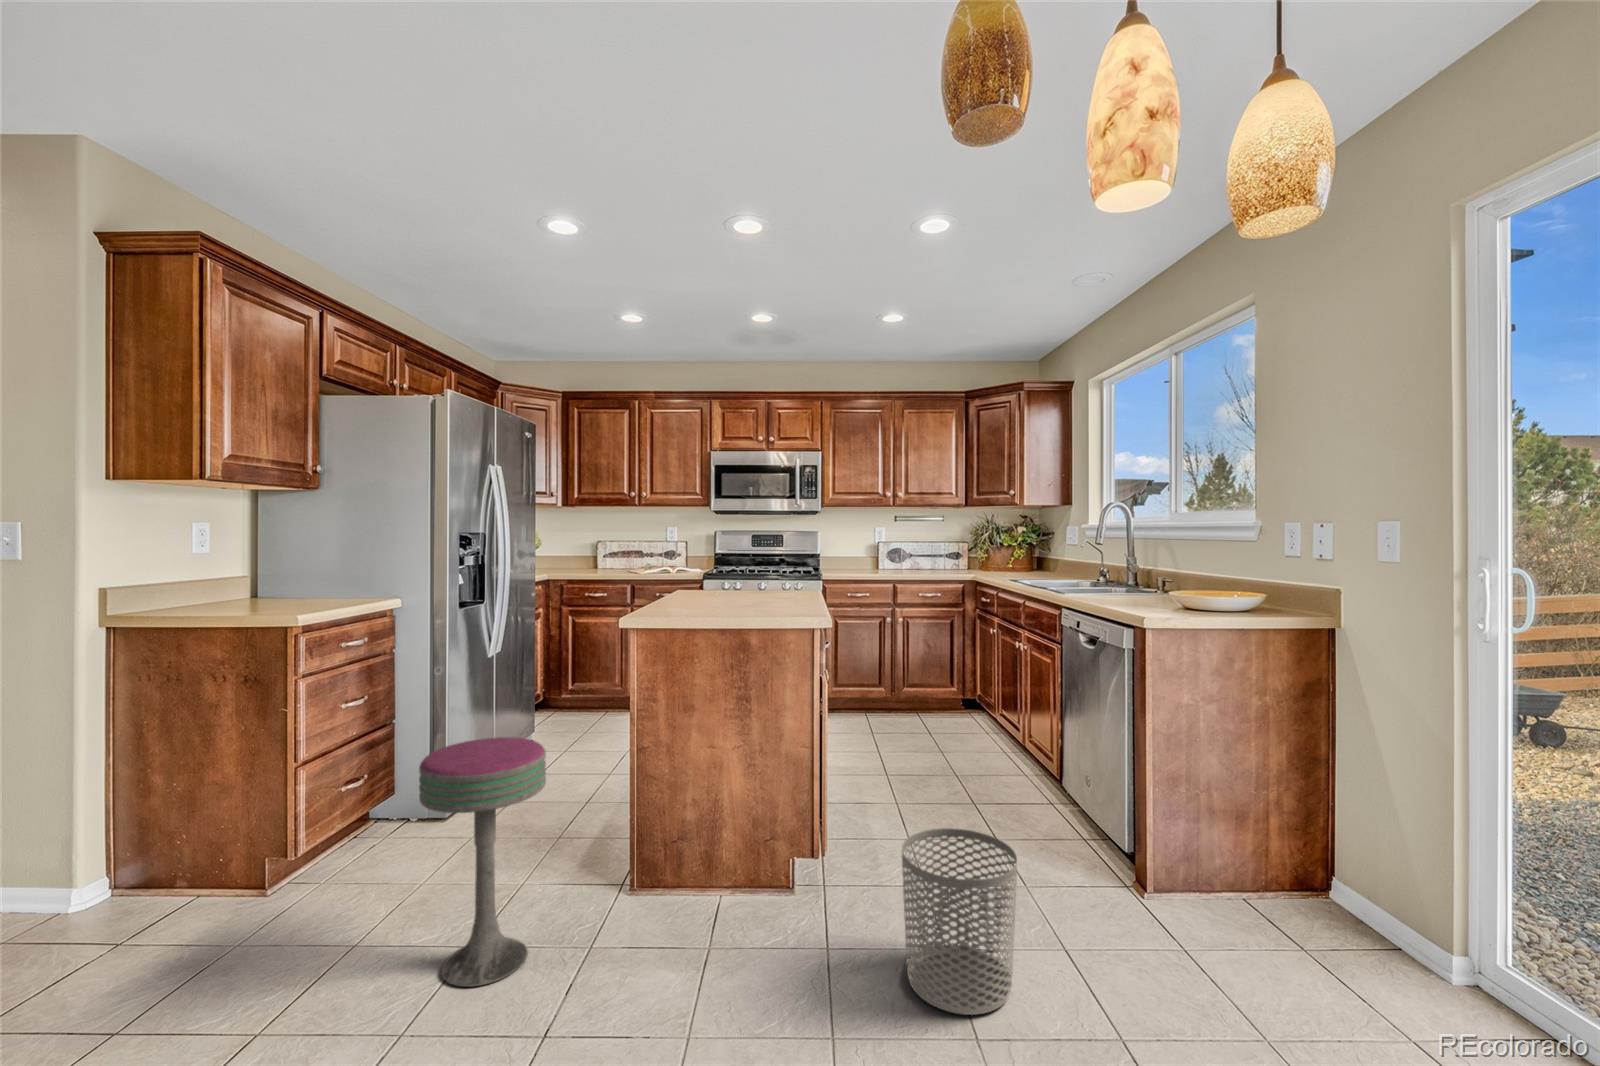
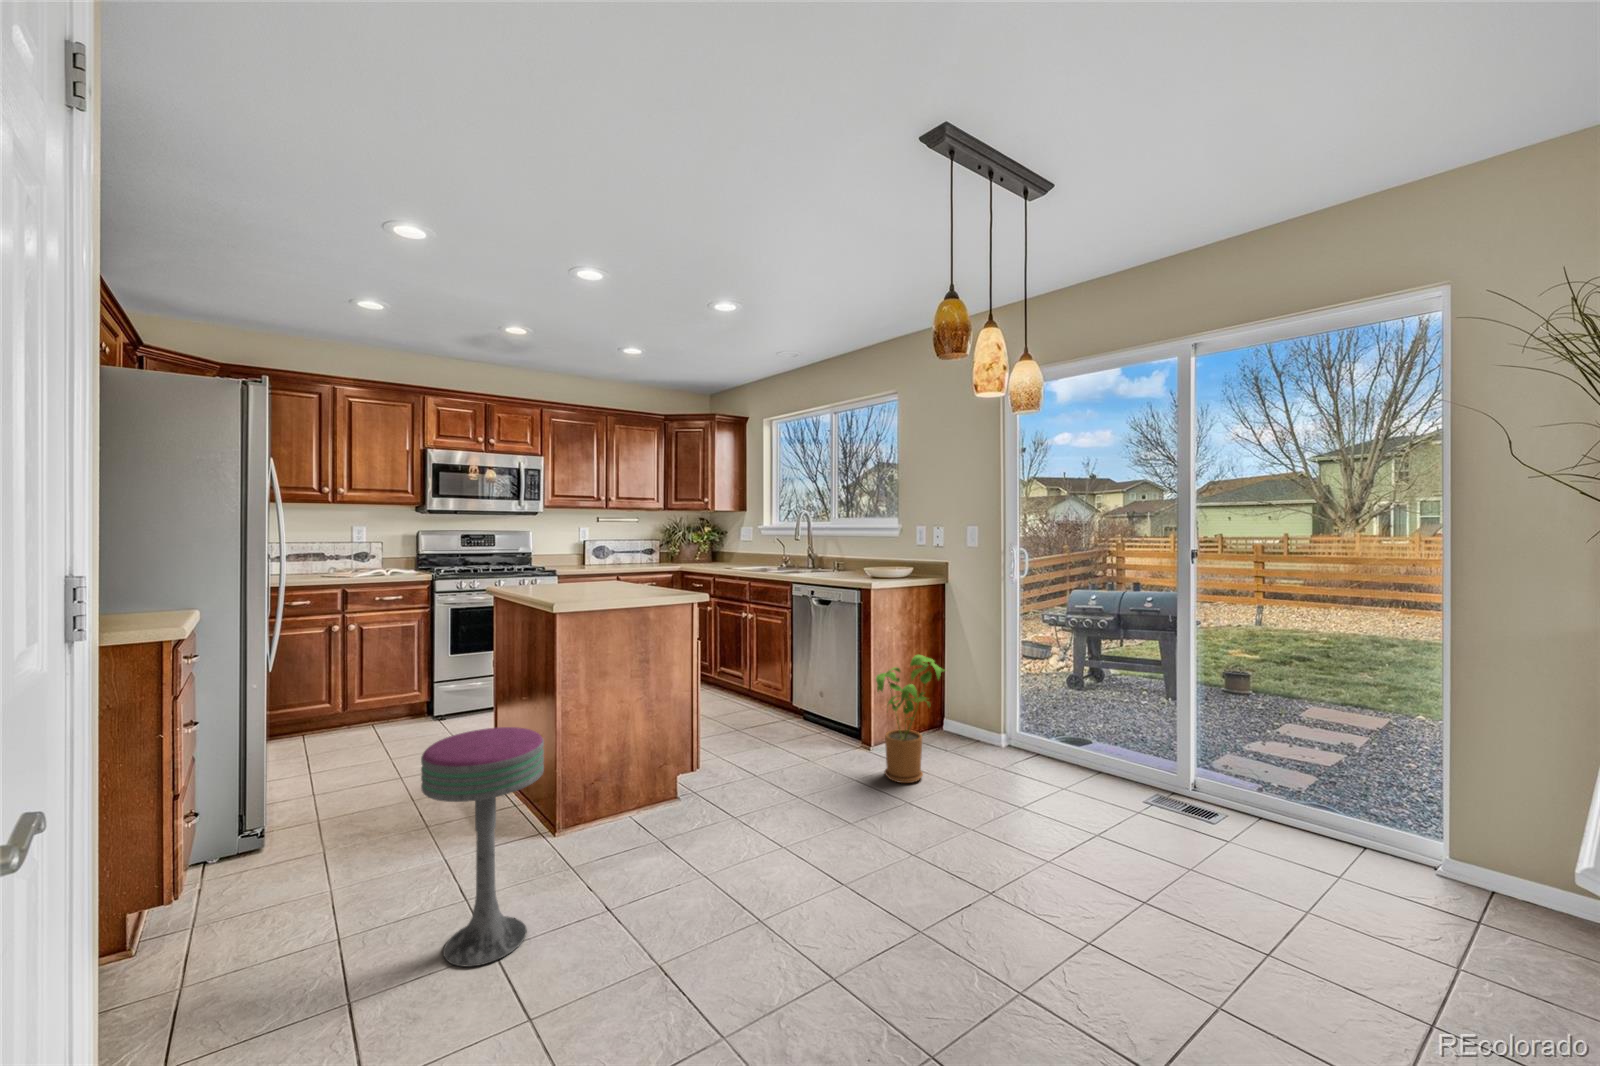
house plant: none [1101,742,1237,958] -> present [876,655,945,783]
waste bin: present [902,828,1017,1015] -> none [802,729,875,840]

